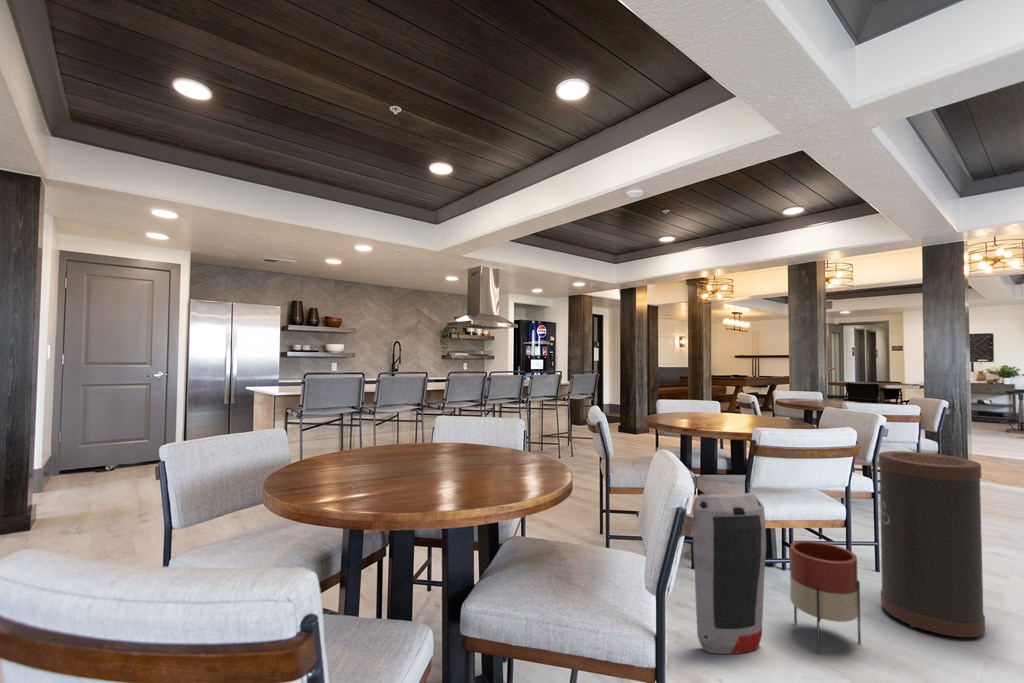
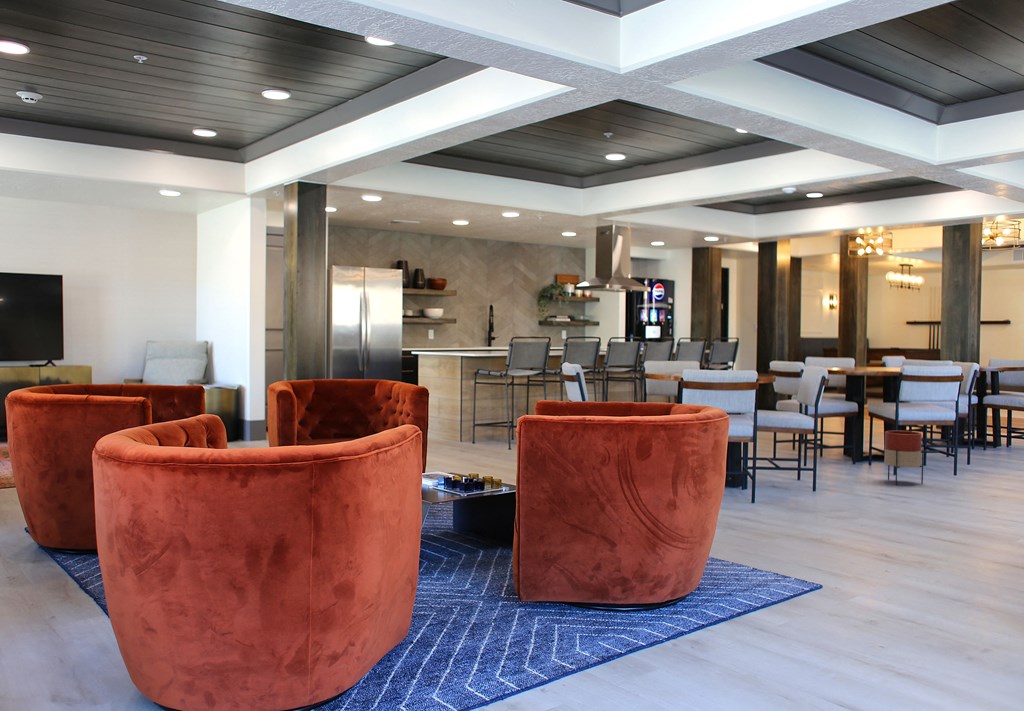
trash can: present [878,451,985,637] -> none [946,381,1003,482]
air purifier: present [693,493,766,654] -> none [827,398,869,485]

